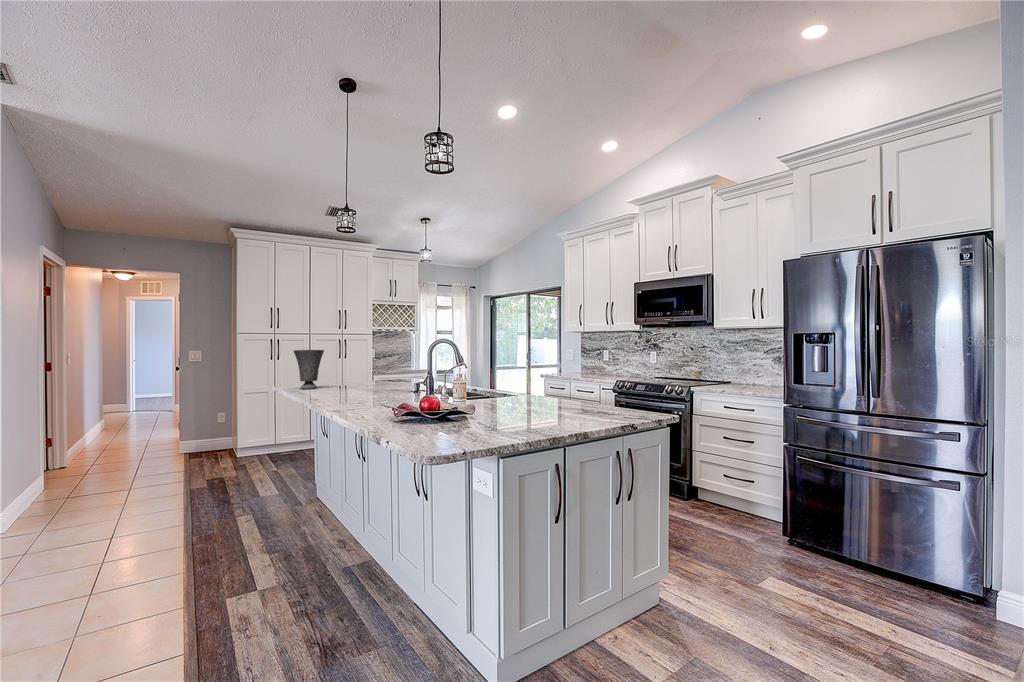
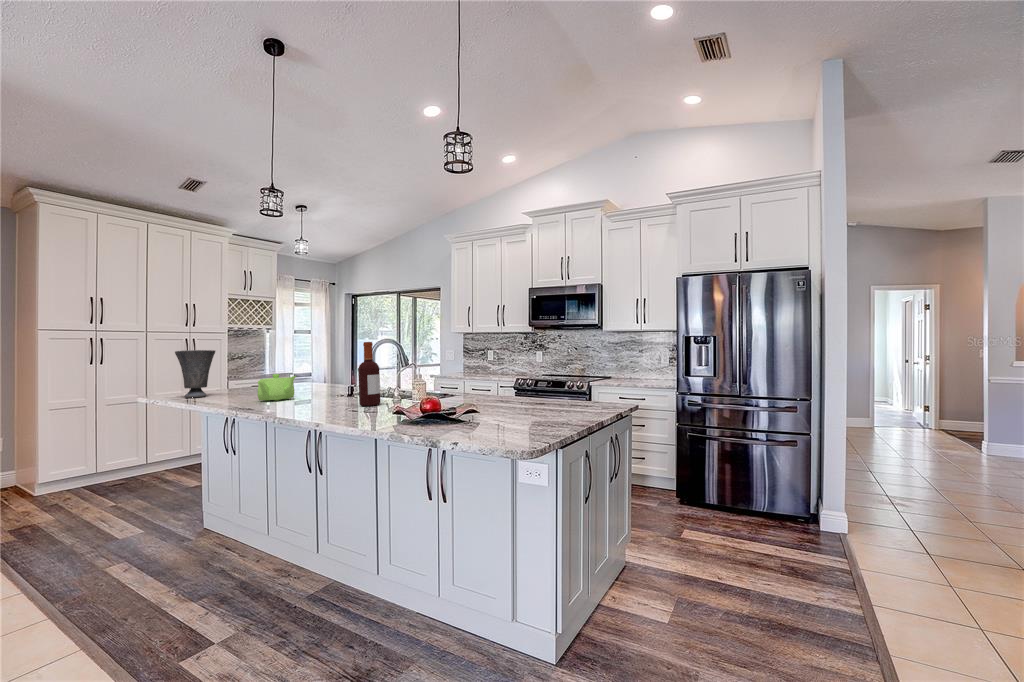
bottle: none [376,343,396,403] -> present [358,342,380,406]
teapot: none [327,371,361,394] -> present [258,374,296,401]

